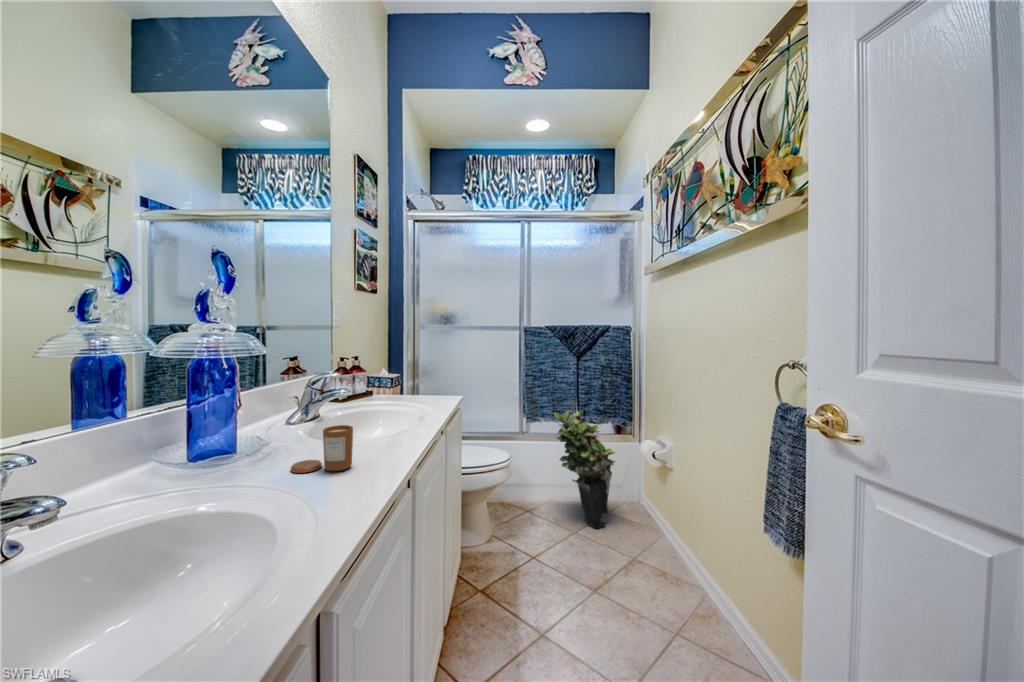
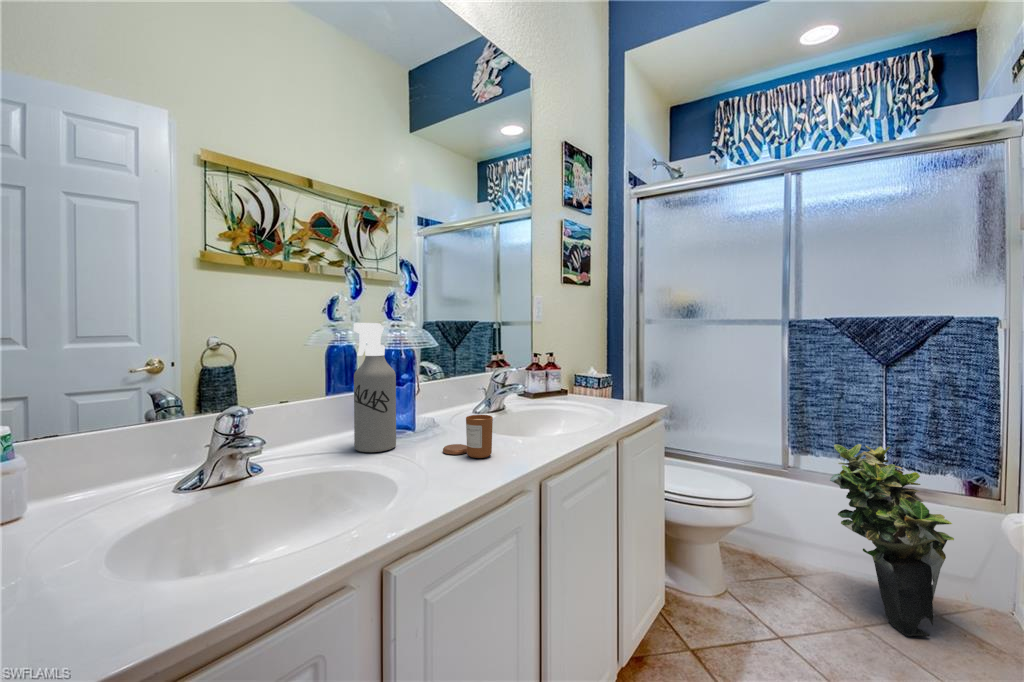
spray bottle: none [157,330,222,493] -> present [354,323,396,452]

